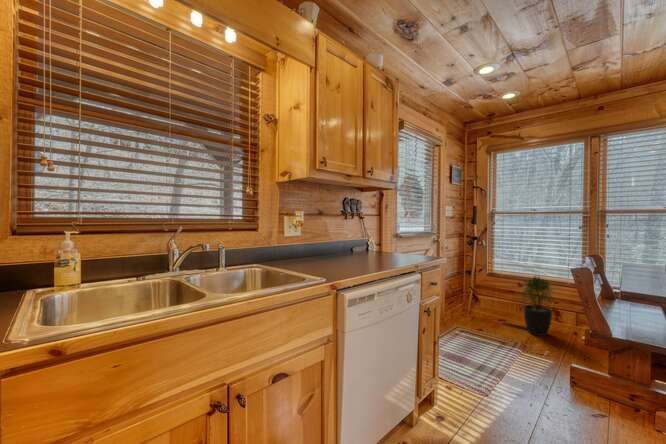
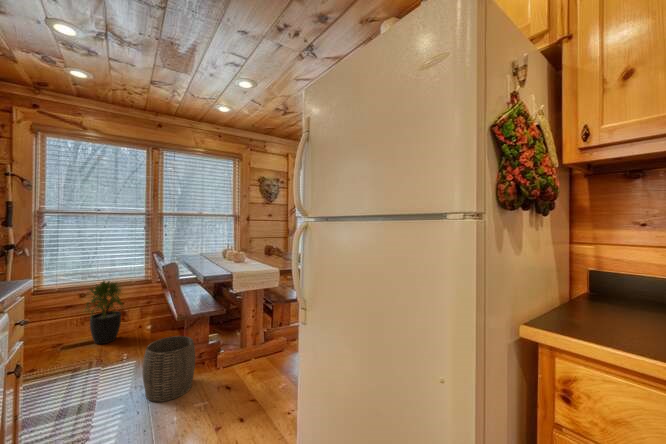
woven basket: none [542,346,608,421] -> present [143,336,195,402]

